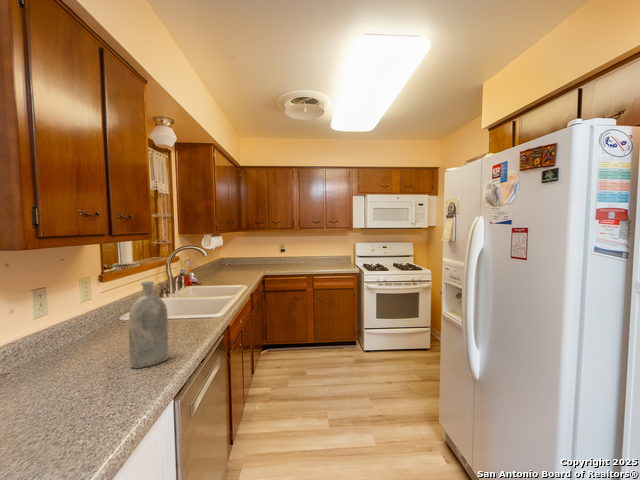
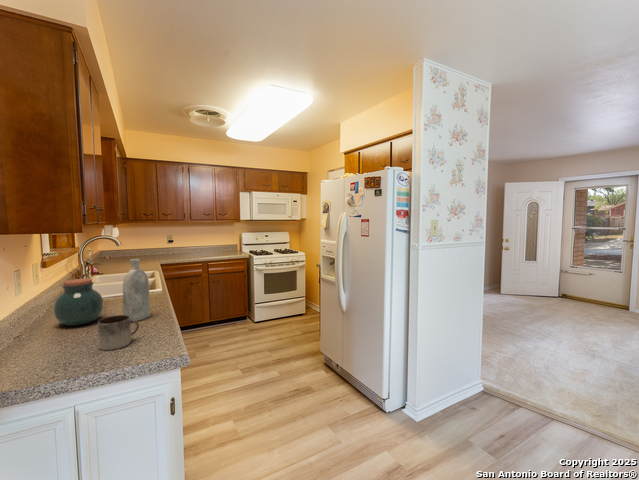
jar: none [63,301,123,361] -> present [53,278,104,326]
mug: none [38,369,105,428] -> present [98,315,139,350]

